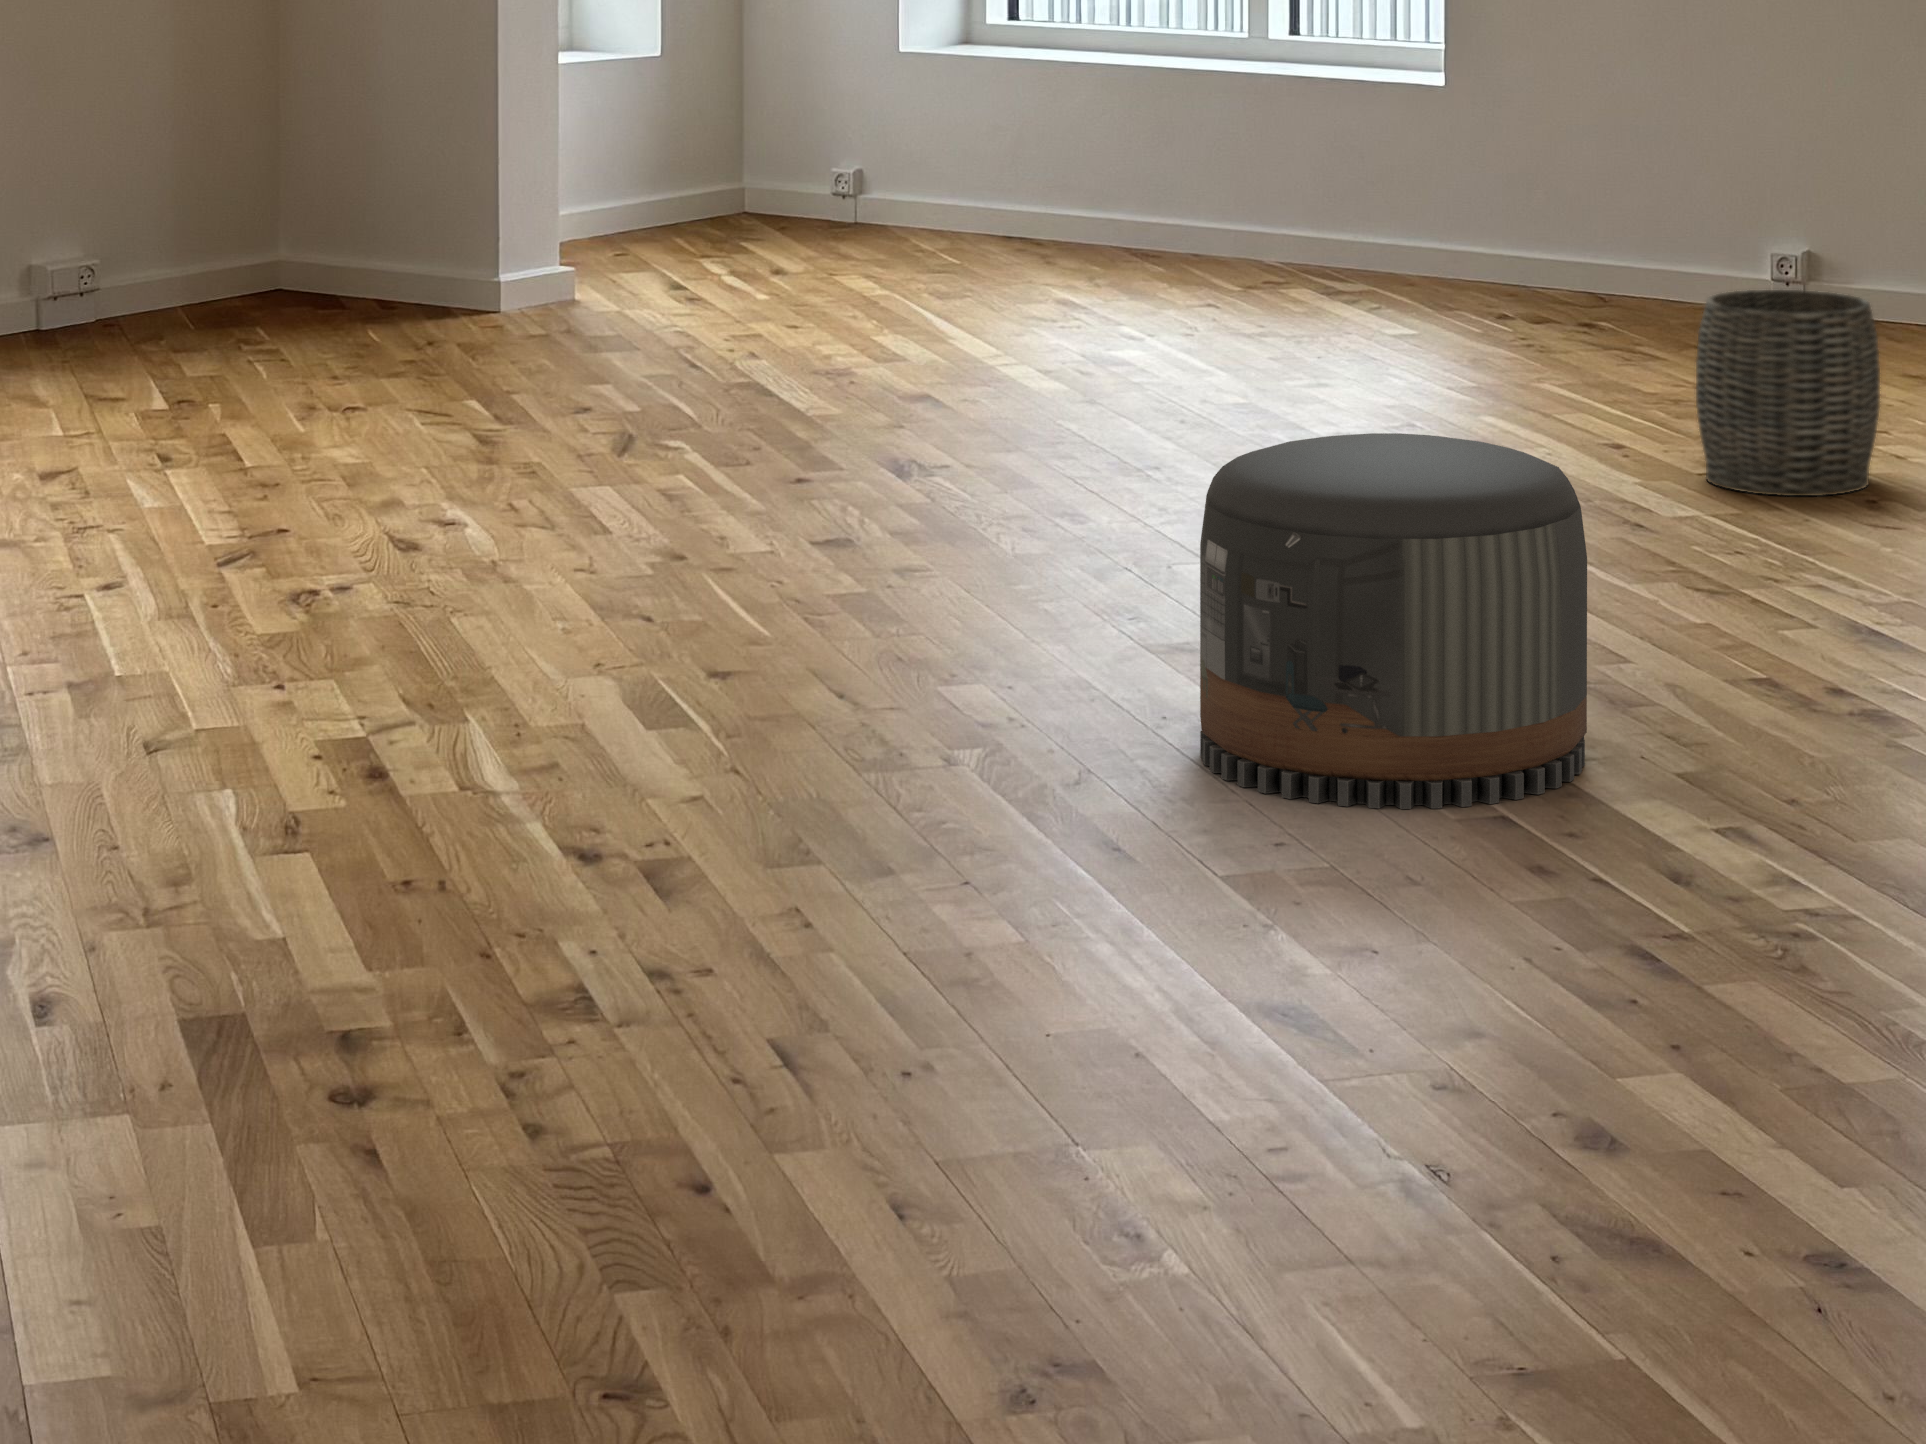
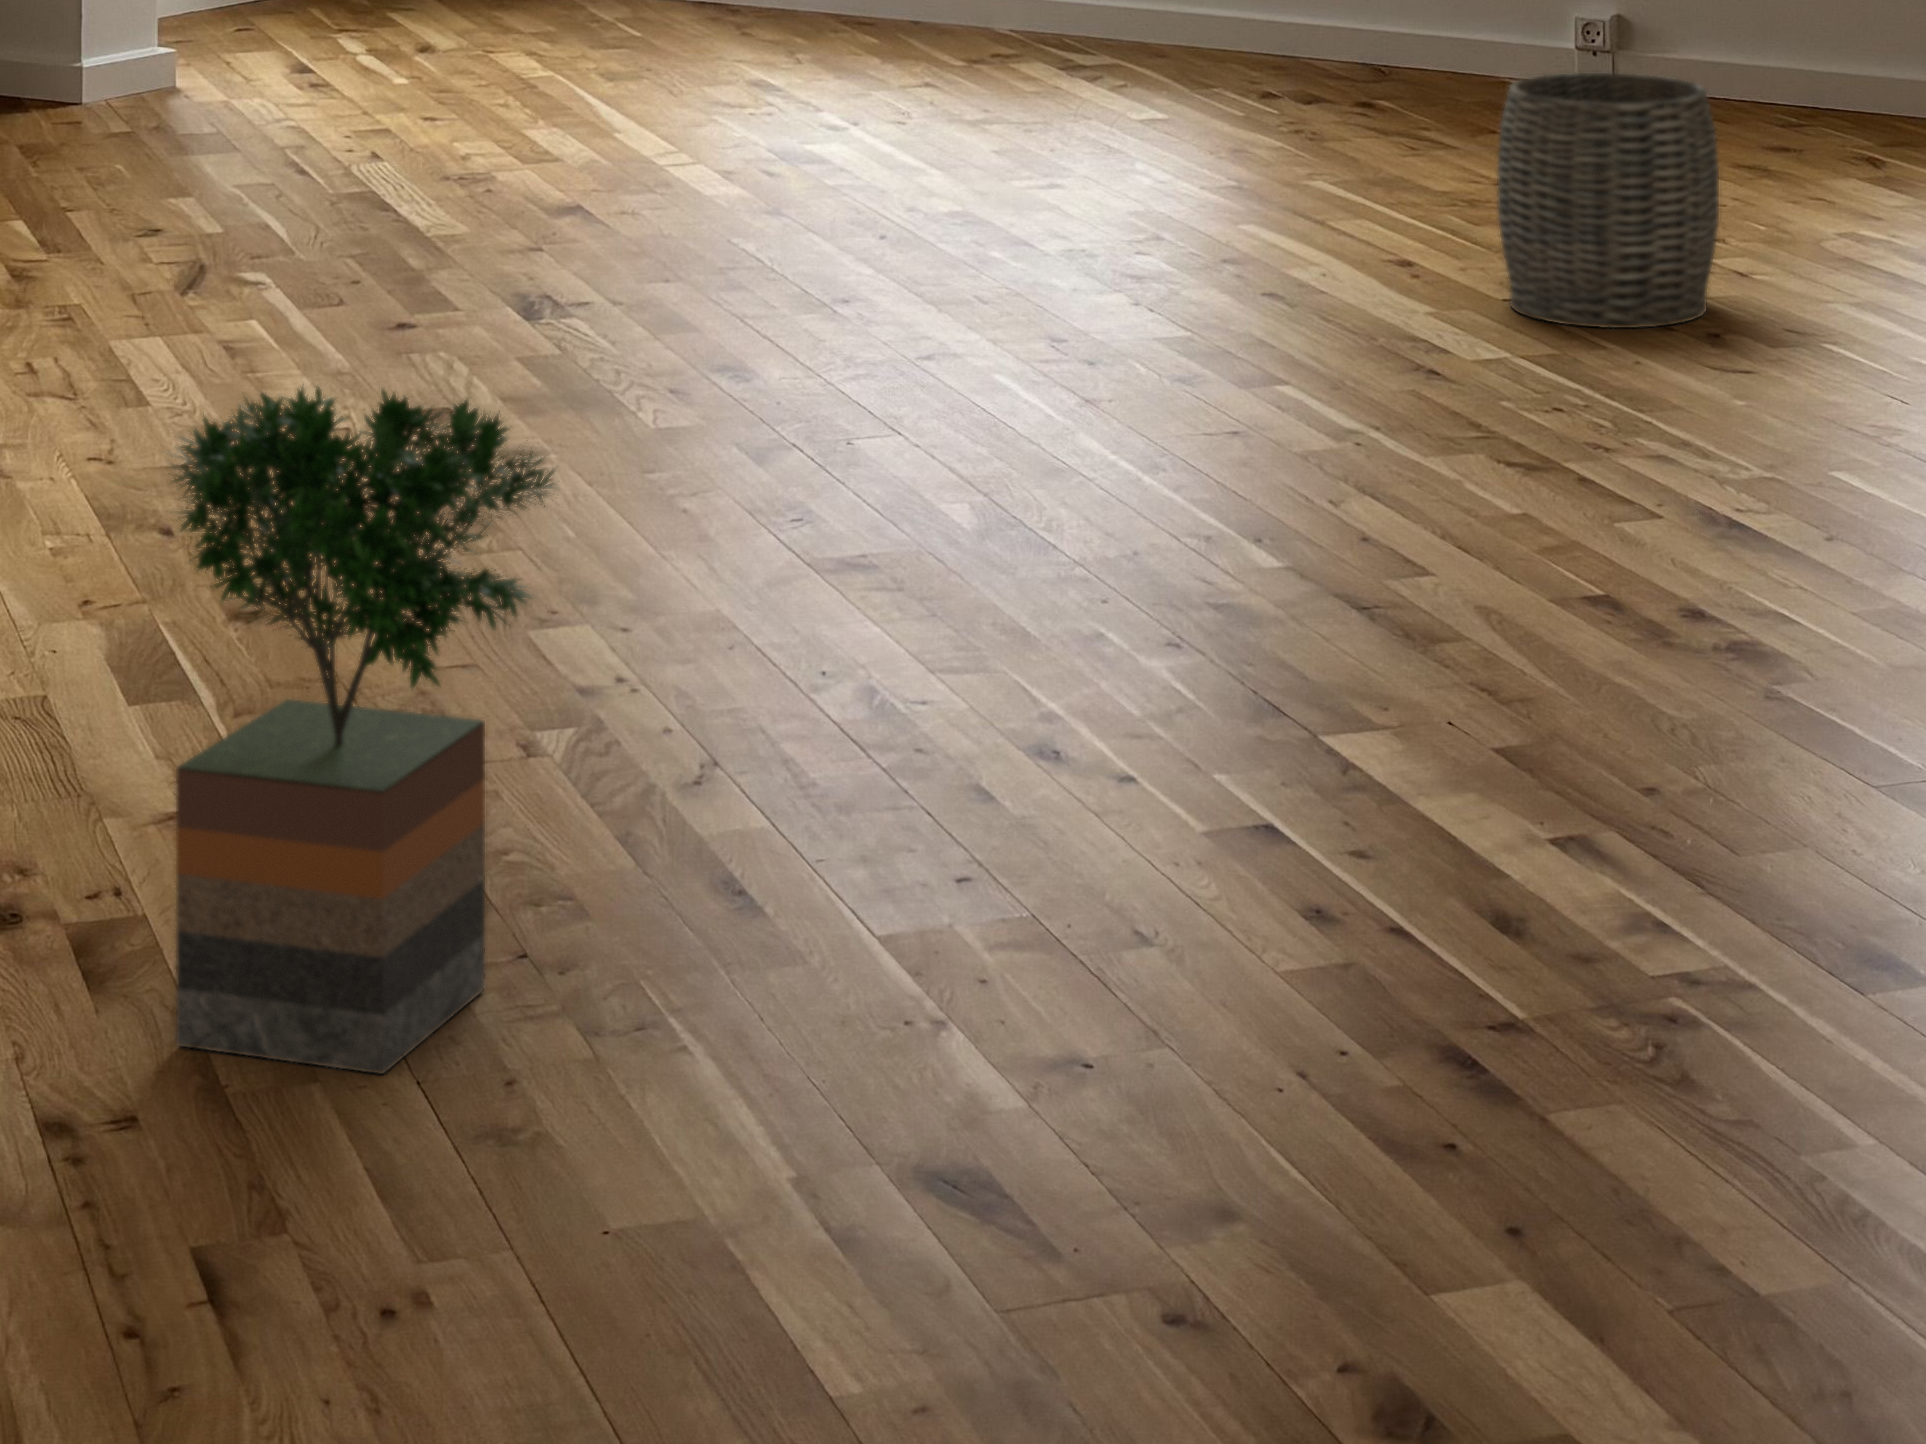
pouf: present [1200,433,1587,809] -> none [868,290,1381,814]
potted tree: none [713,473,998,946] -> present [168,387,554,1074]

